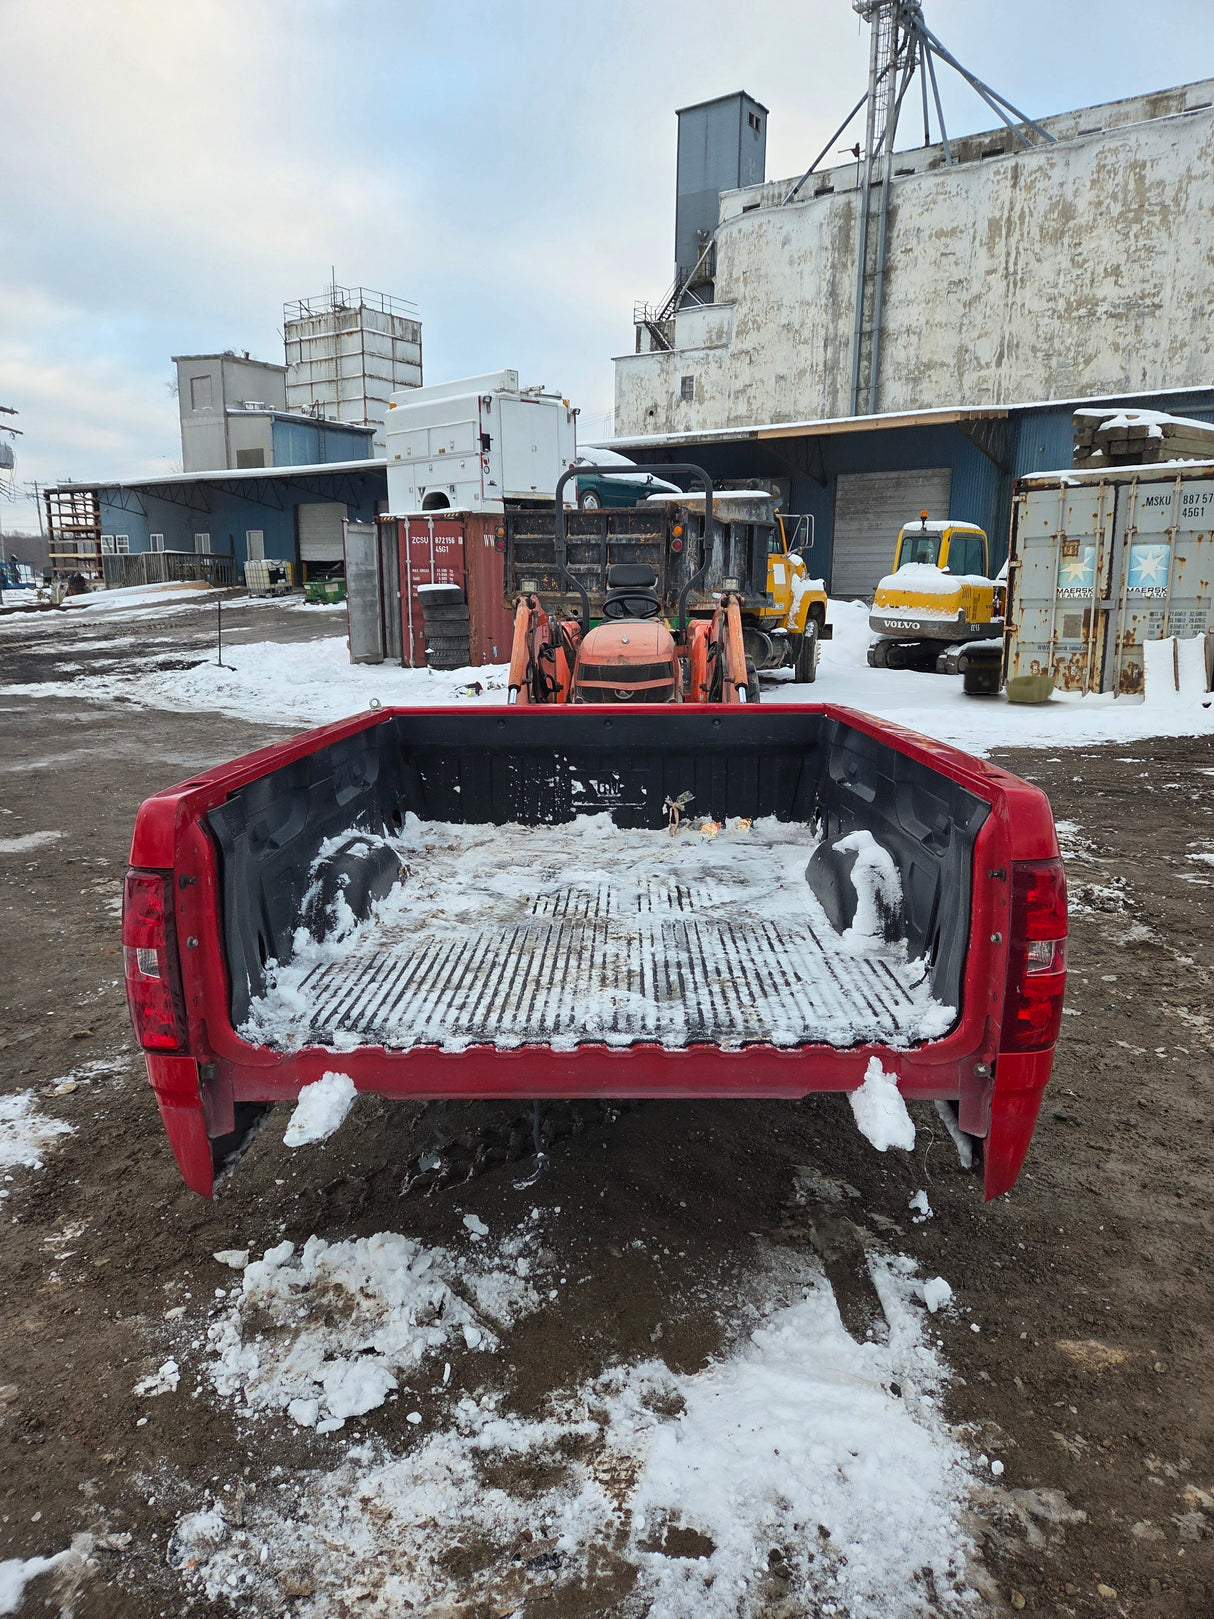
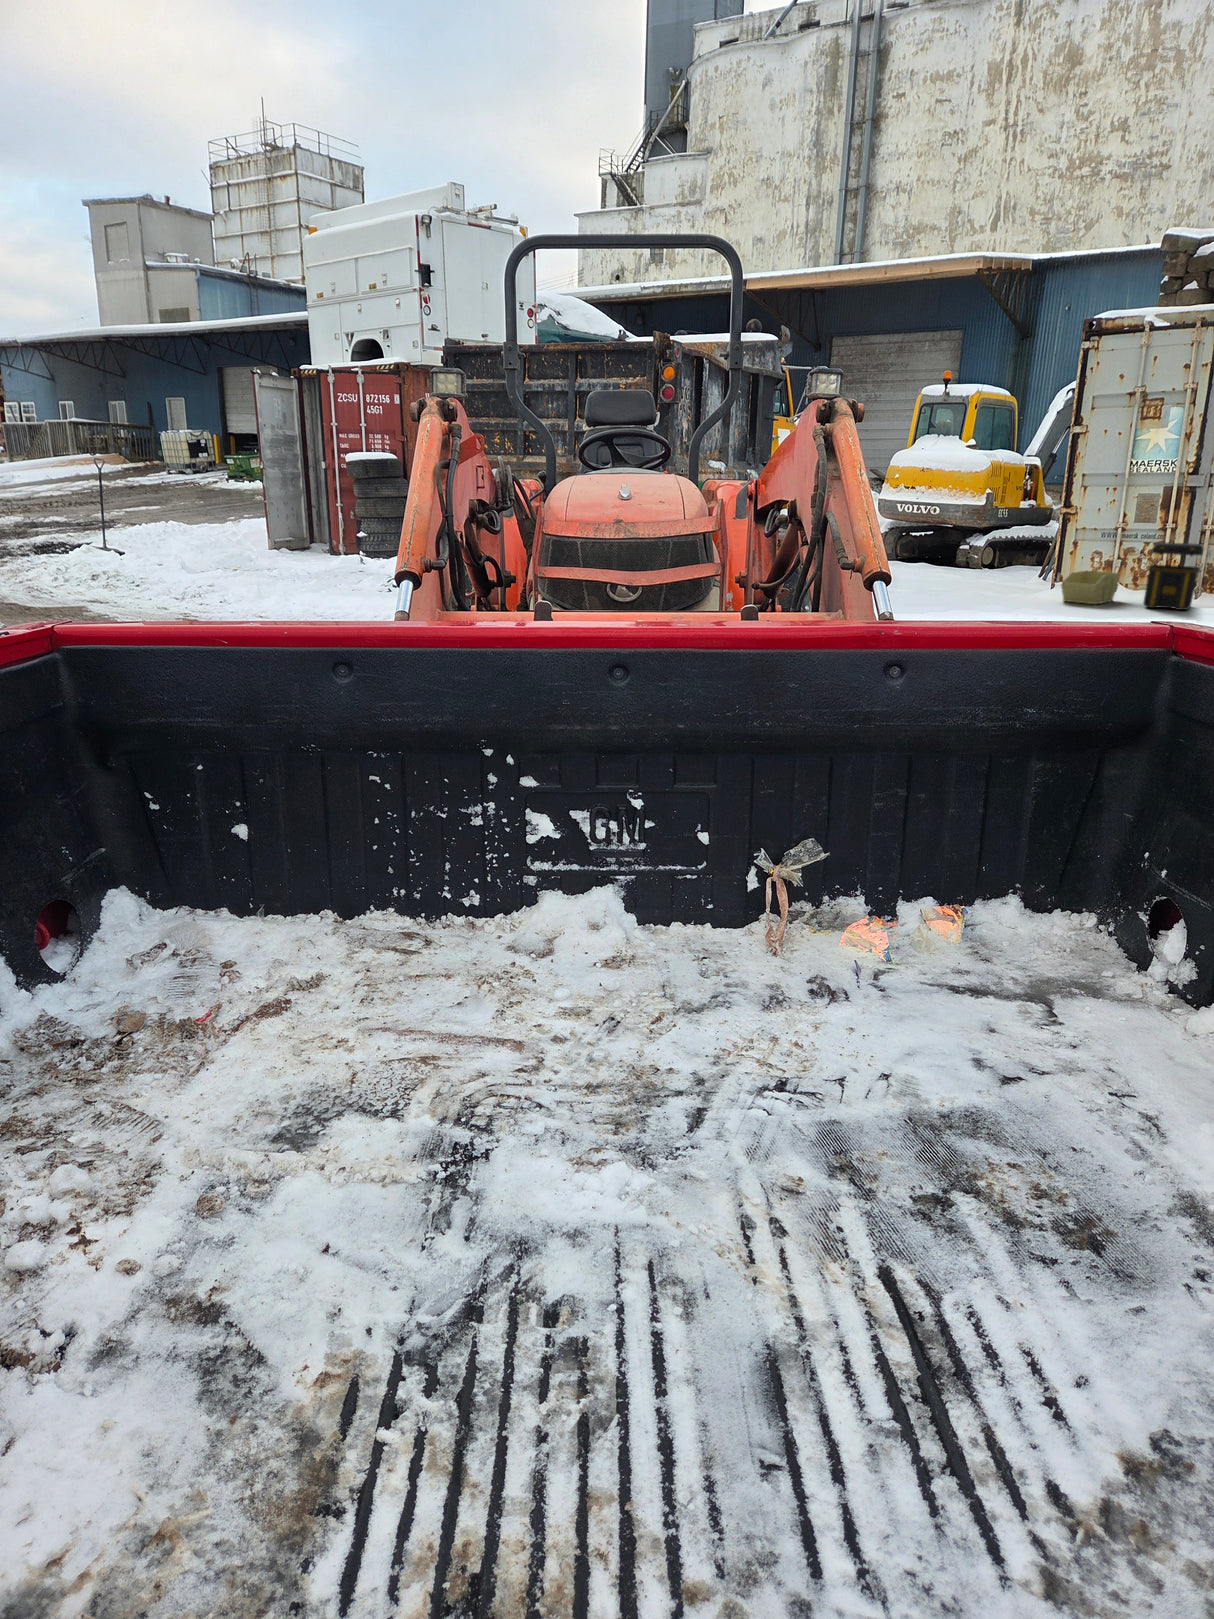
toolbox: present [963,646,1004,695] -> present [1143,542,1203,610]

